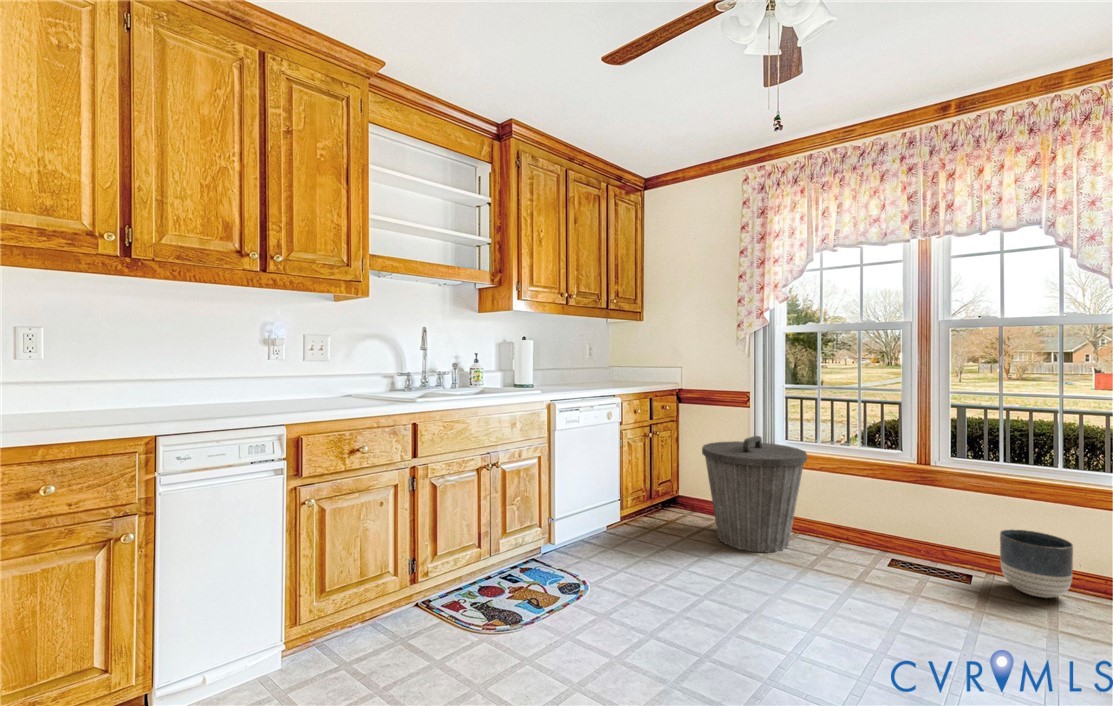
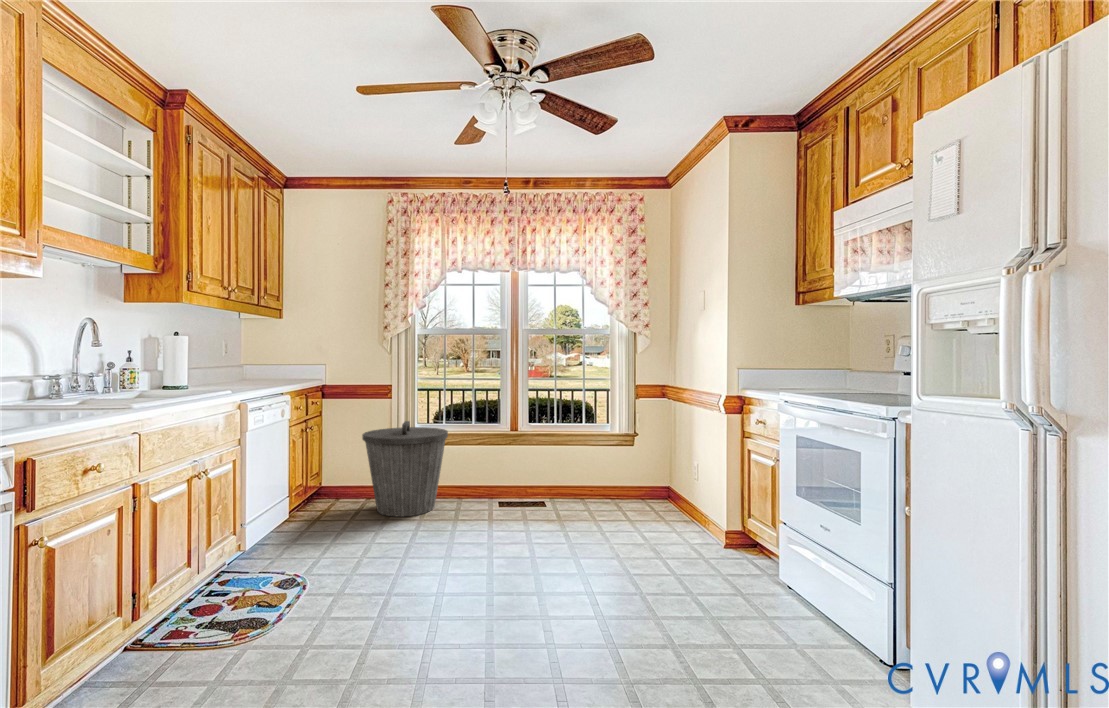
planter: present [1000,529,1073,598] -> none [561,460,594,498]

